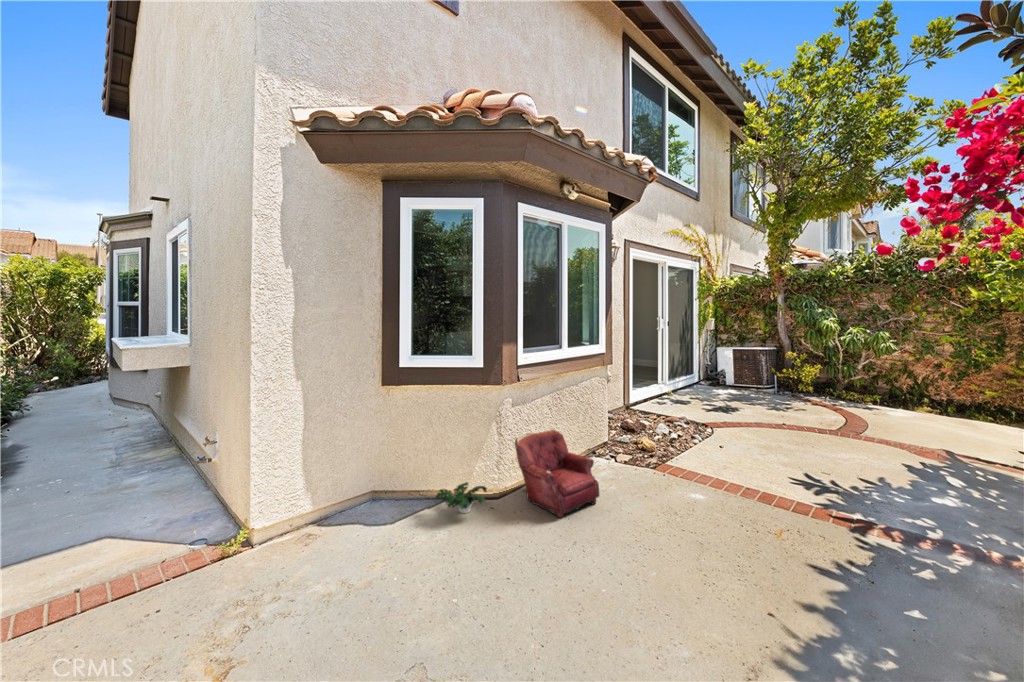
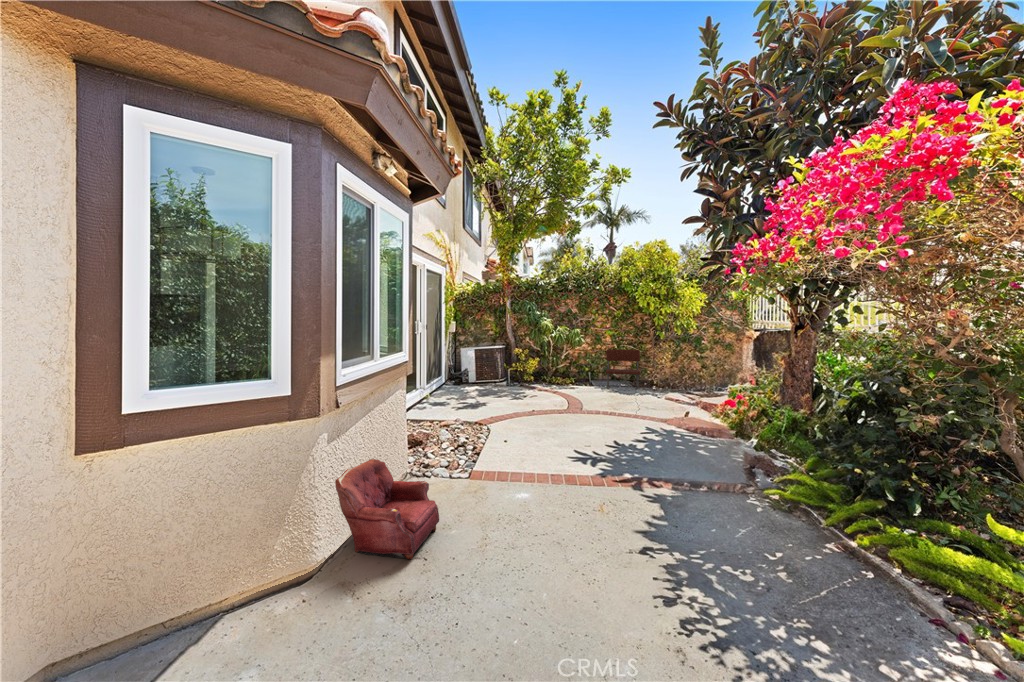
bench: none [932,360,1007,420] -> present [606,350,640,388]
potted plant: present [436,482,487,513] -> none [233,554,318,603]

